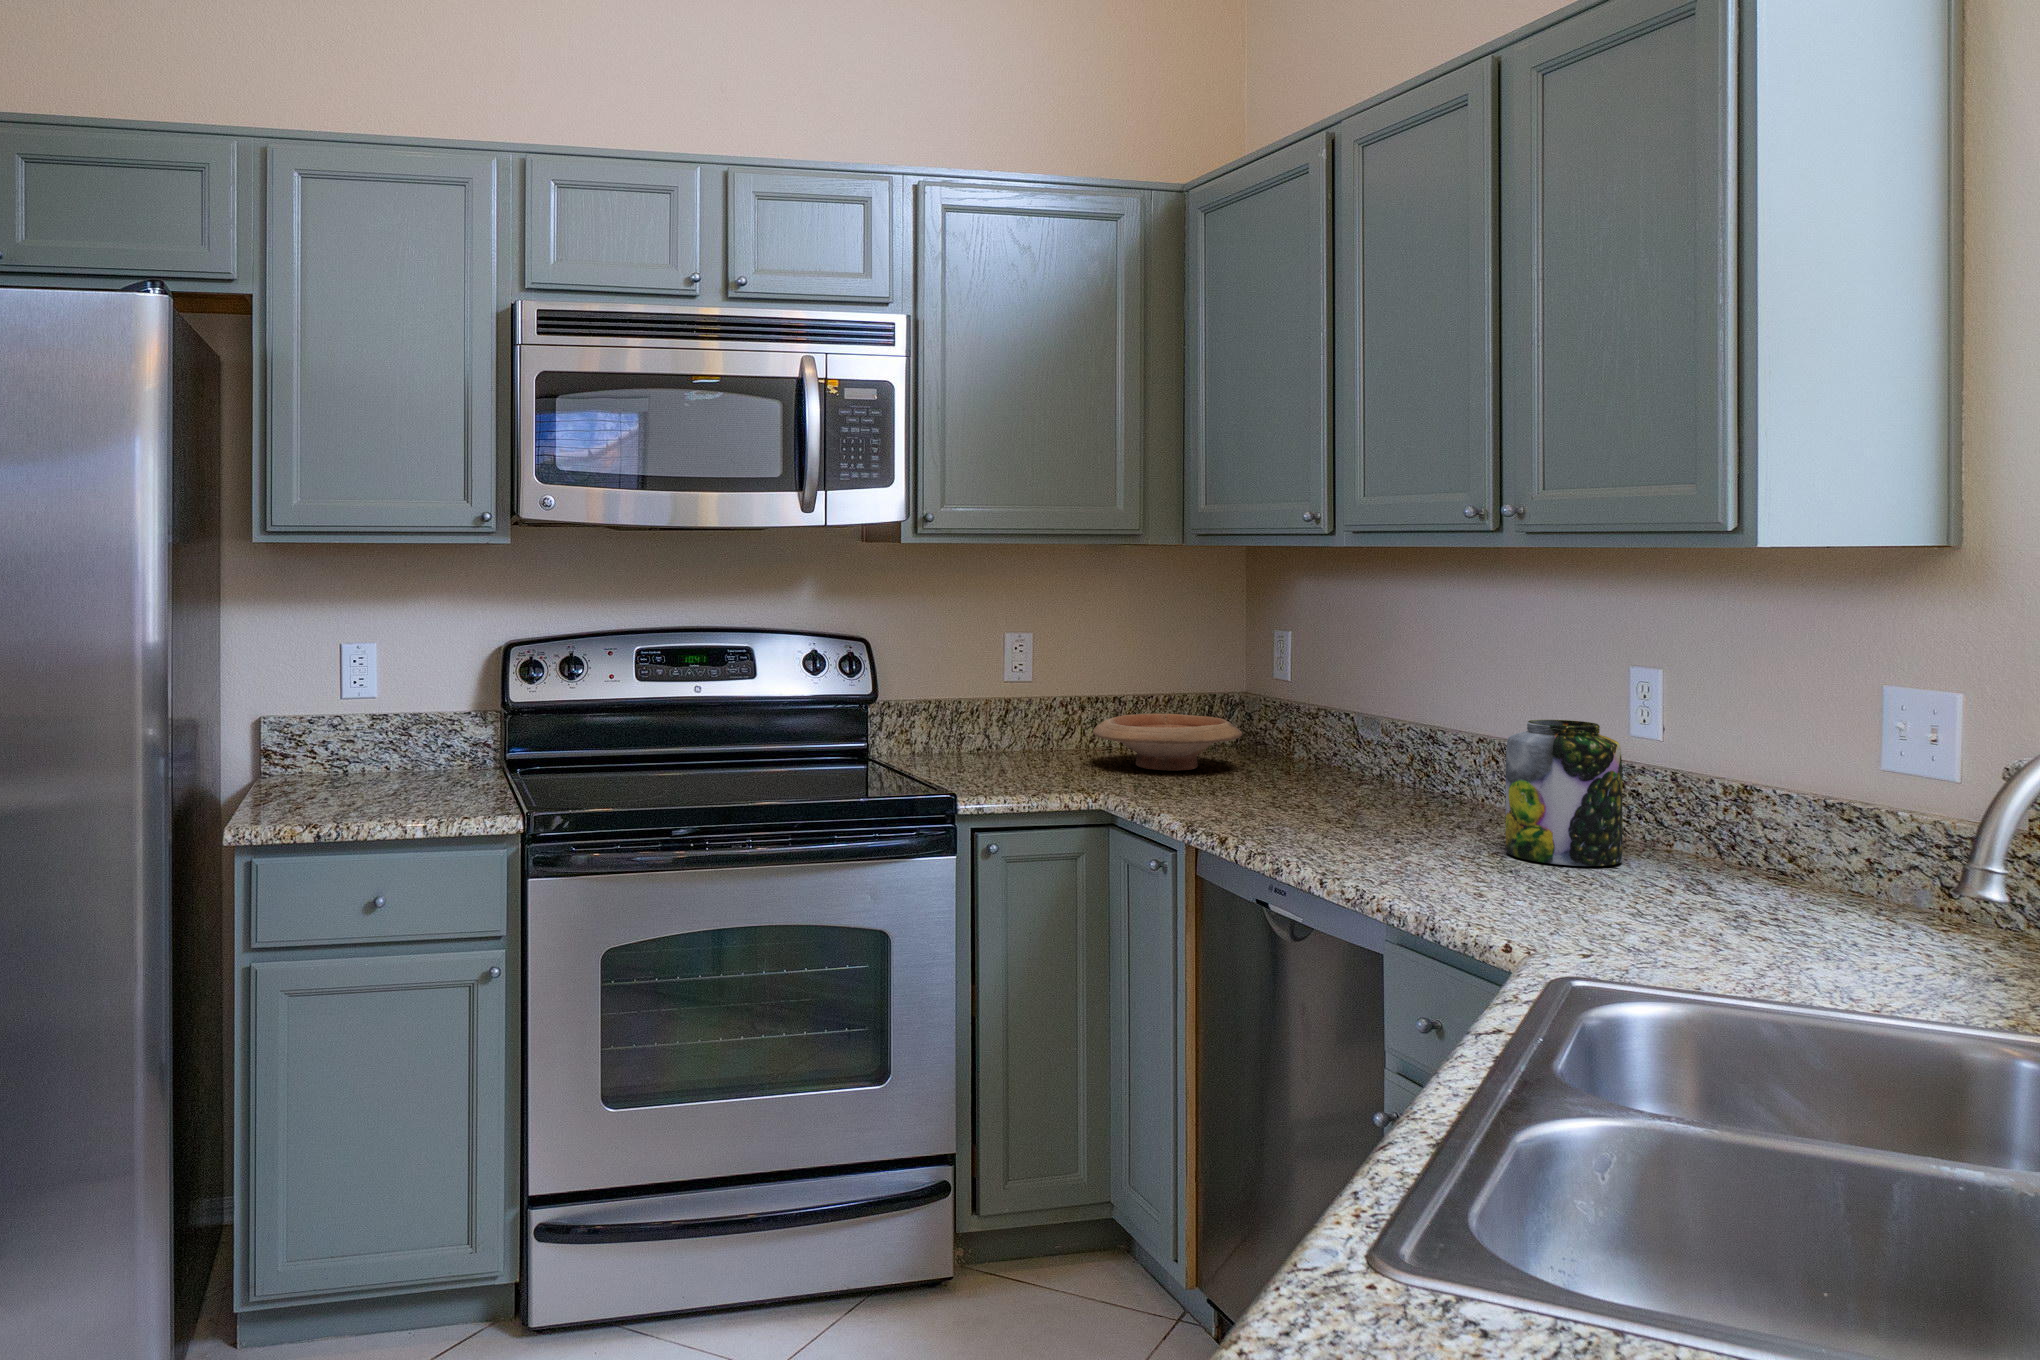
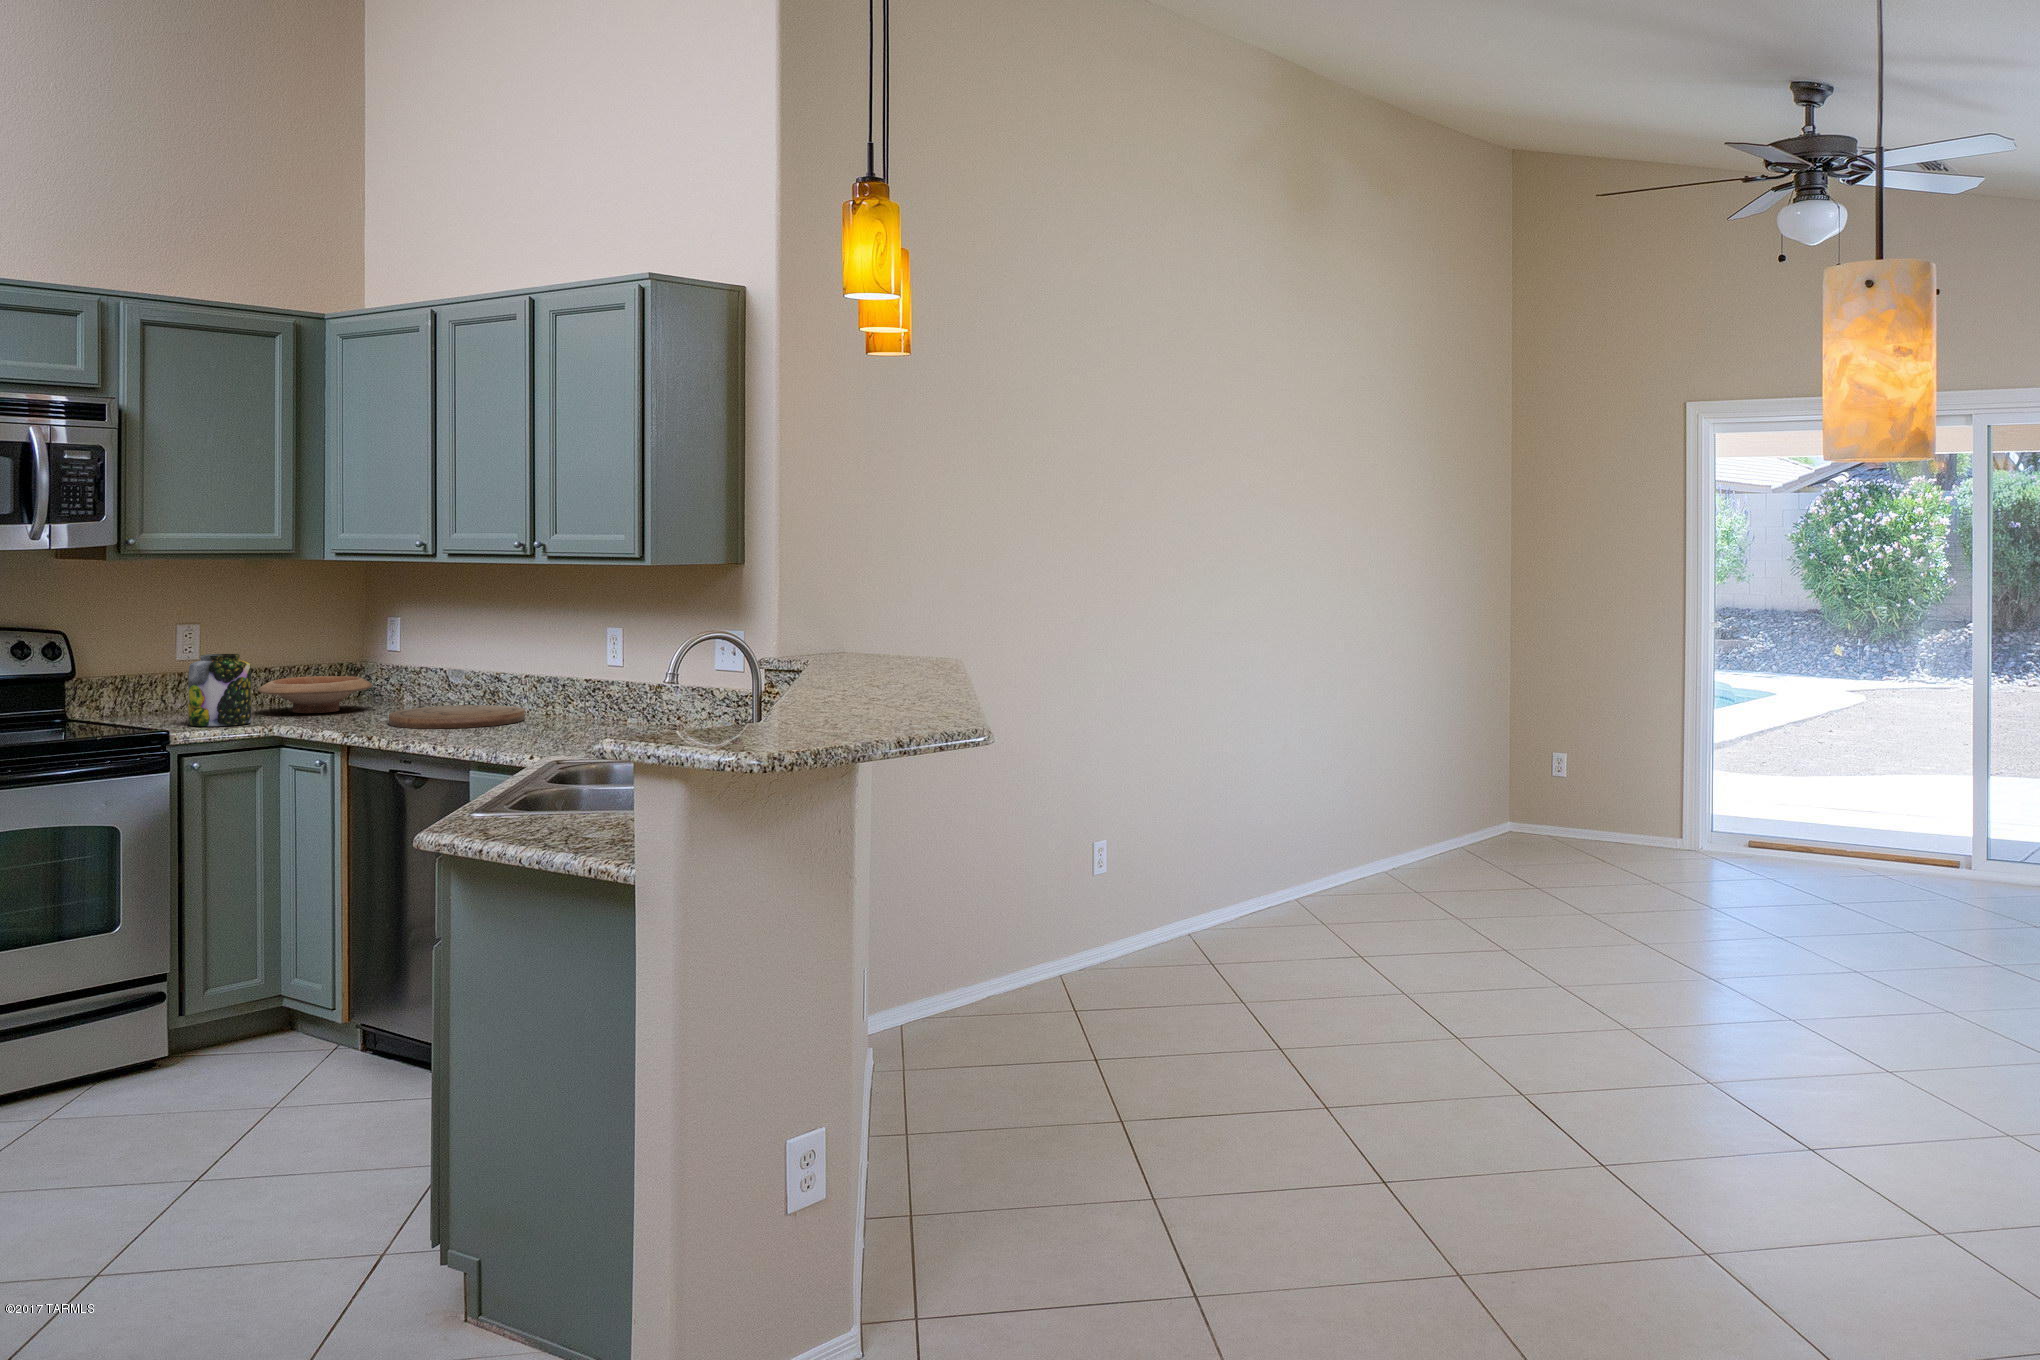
jar: present [1506,720,1623,866] -> present [188,654,252,726]
cutting board: none [1254,780,1475,832] -> present [389,705,525,729]

